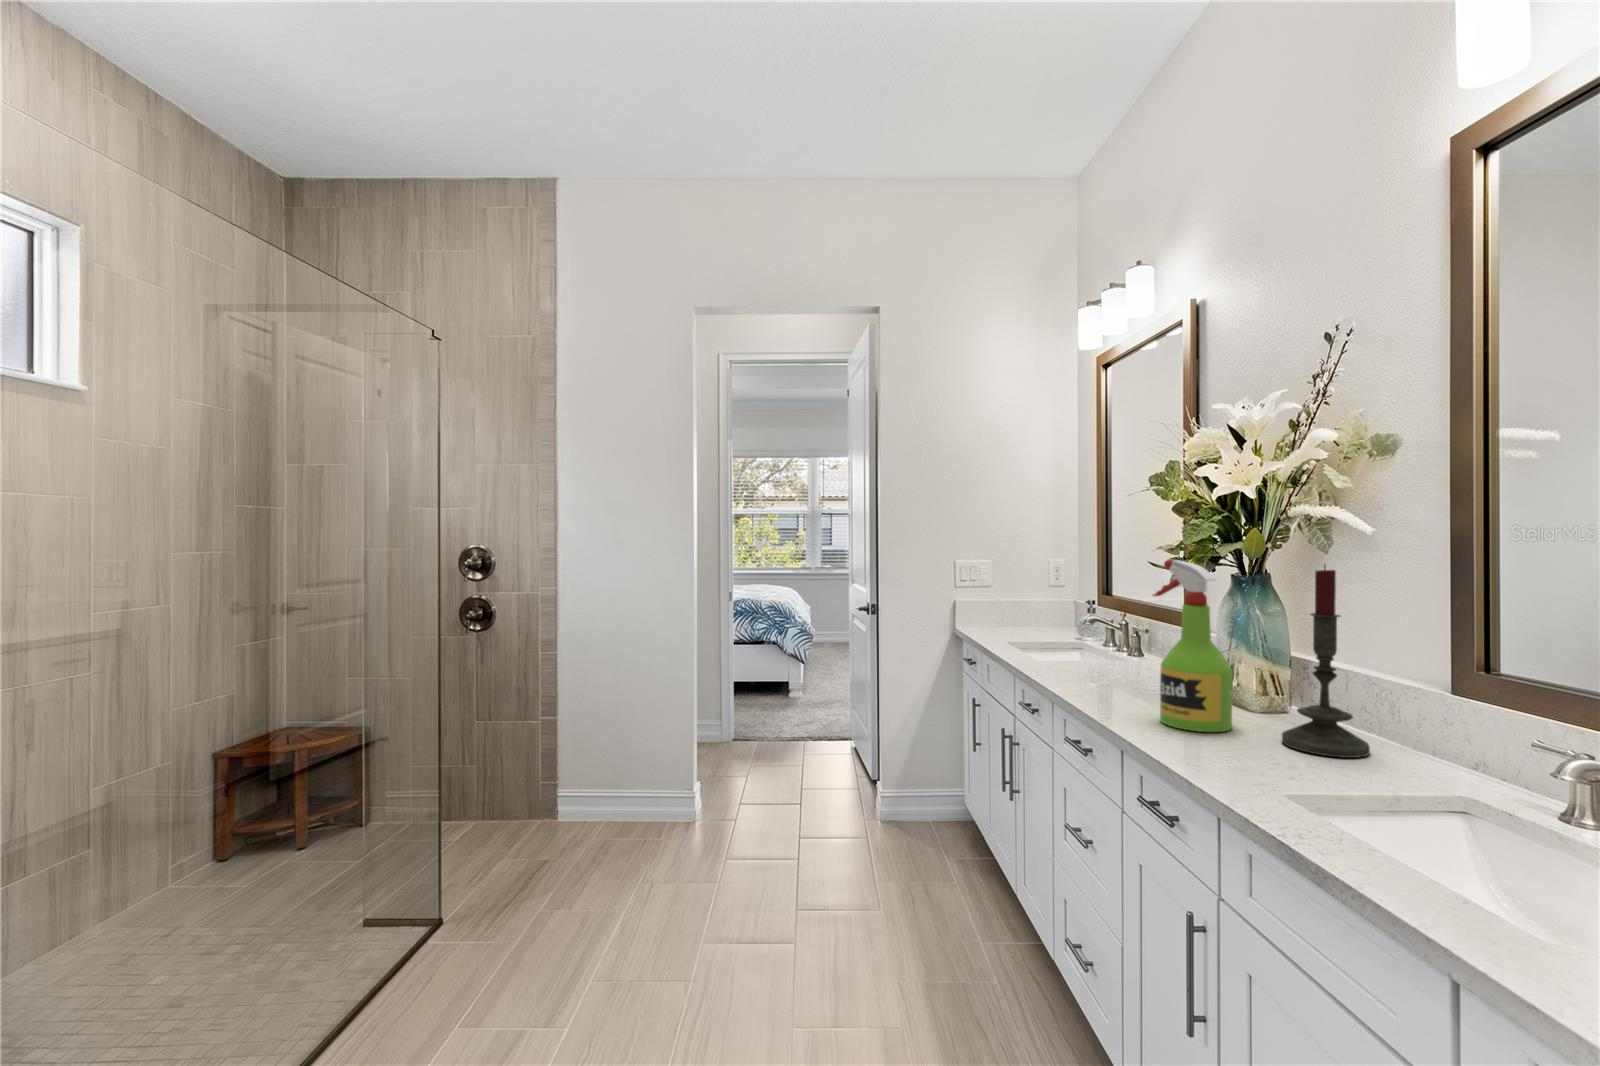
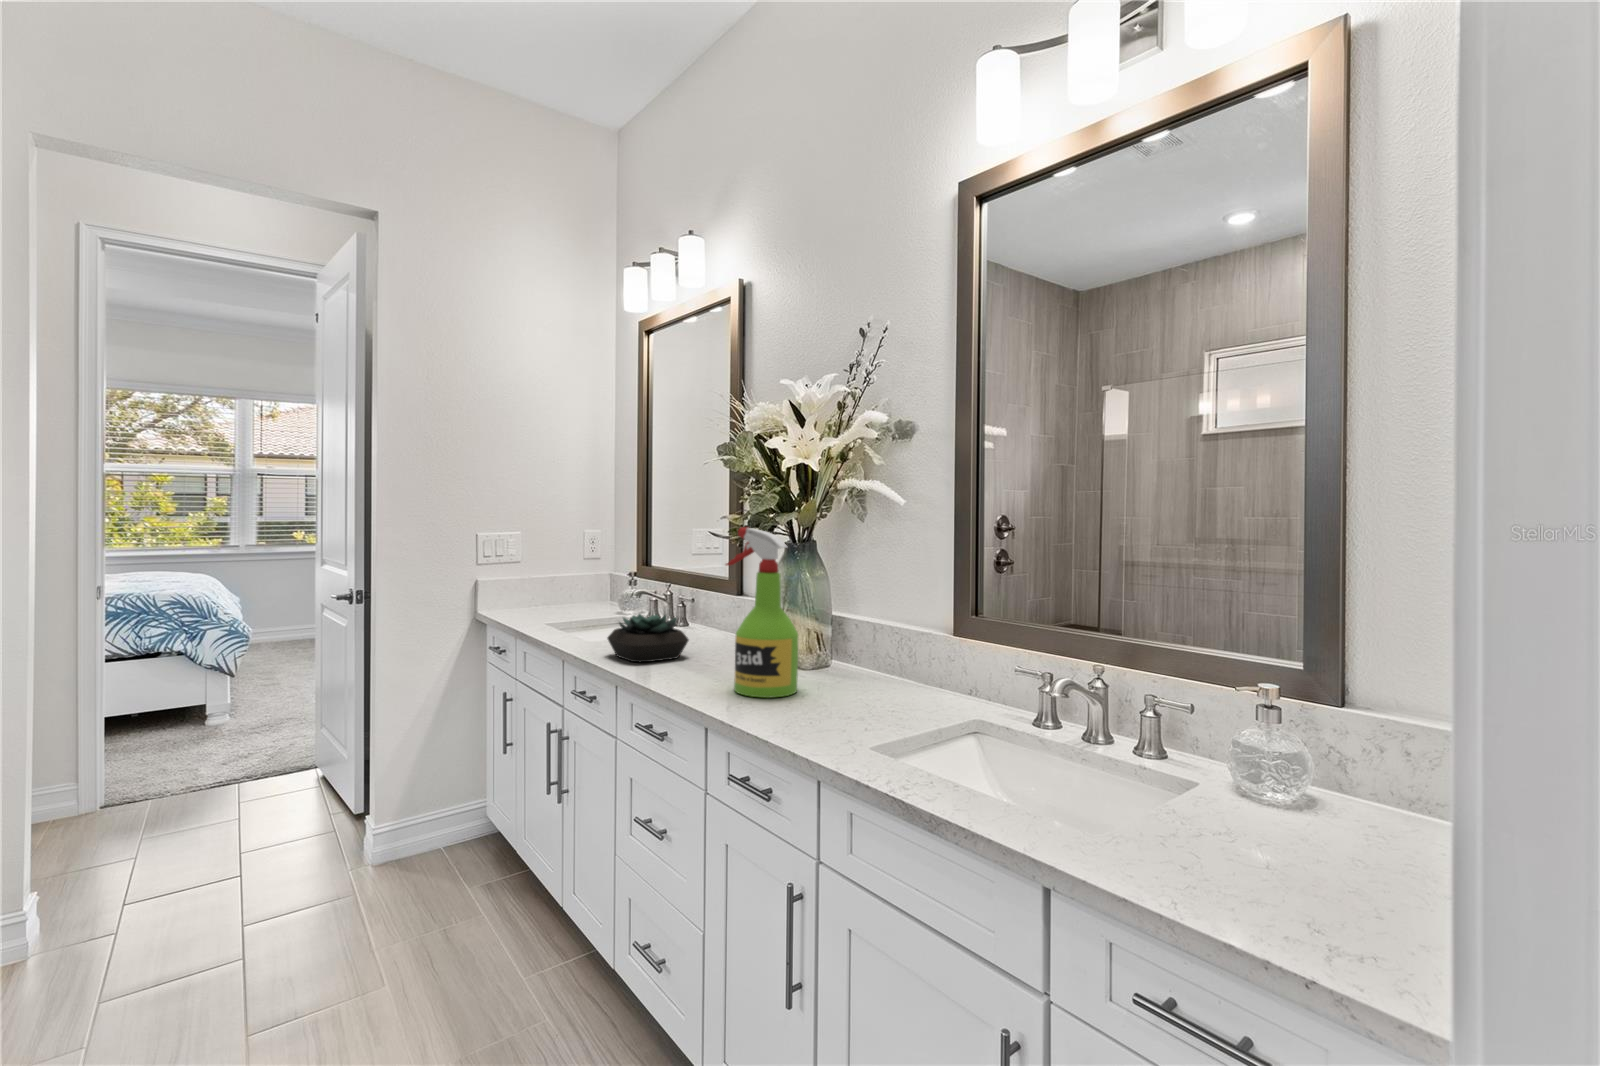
candle: present [1282,565,1370,758] -> none [840,531,905,704]
succulent plant: none [1051,637,1131,684] -> present [607,614,689,662]

